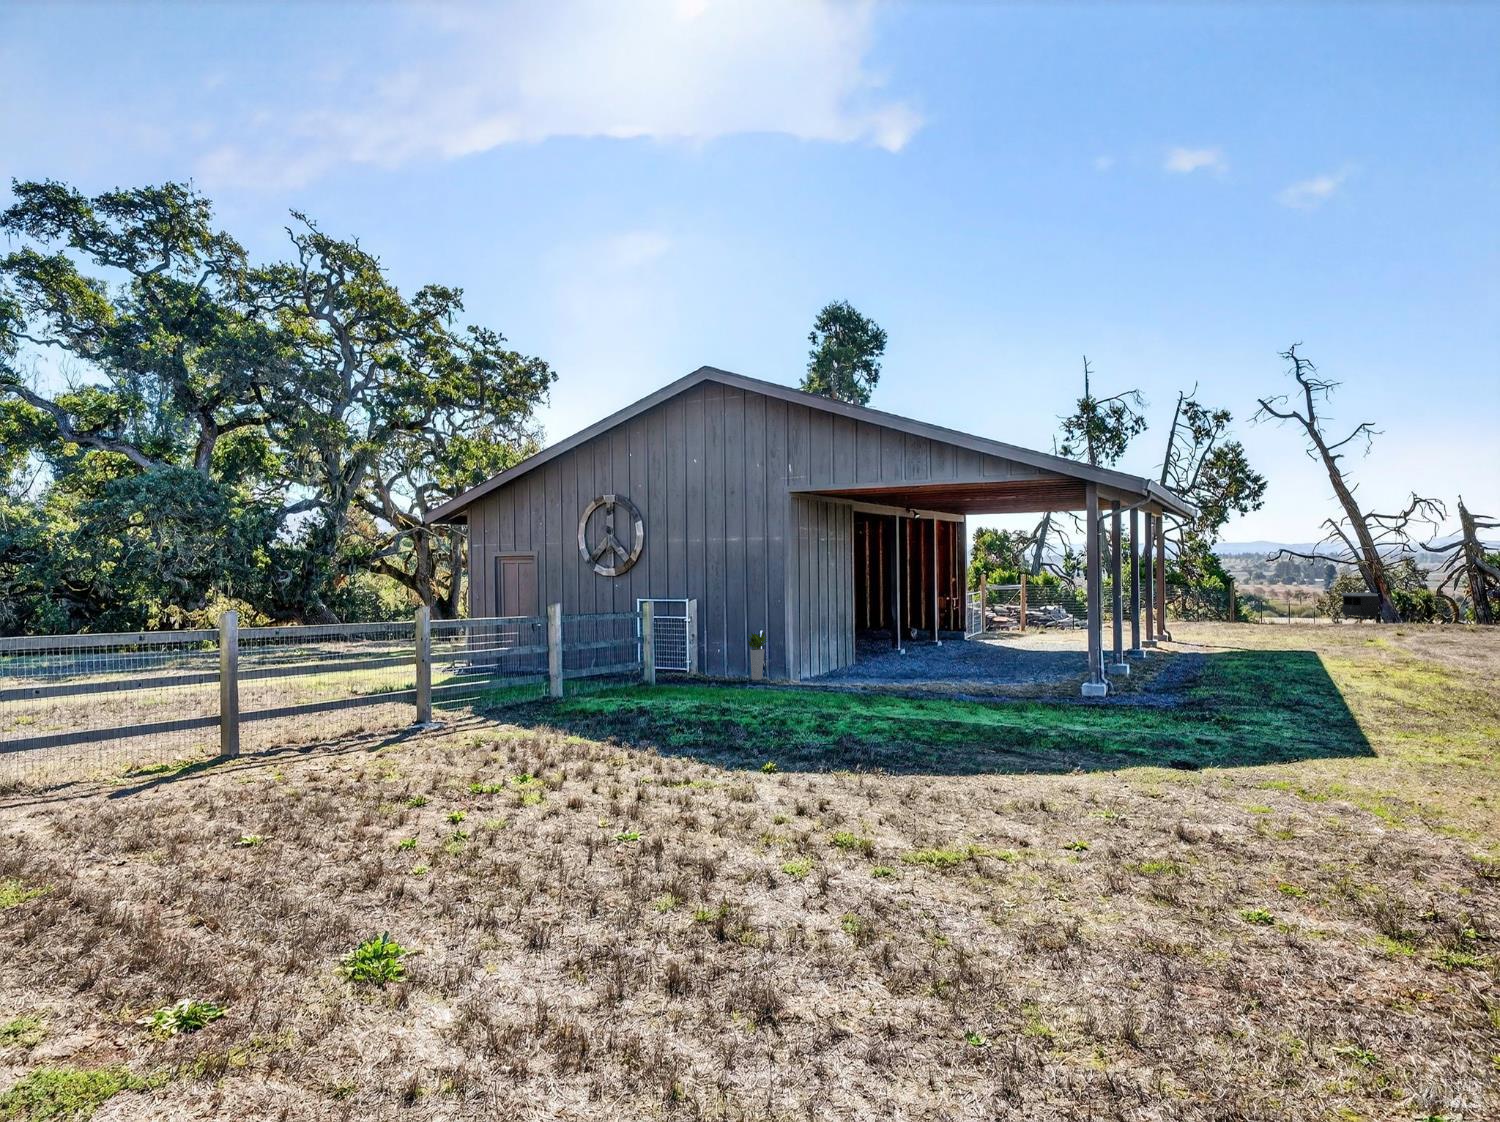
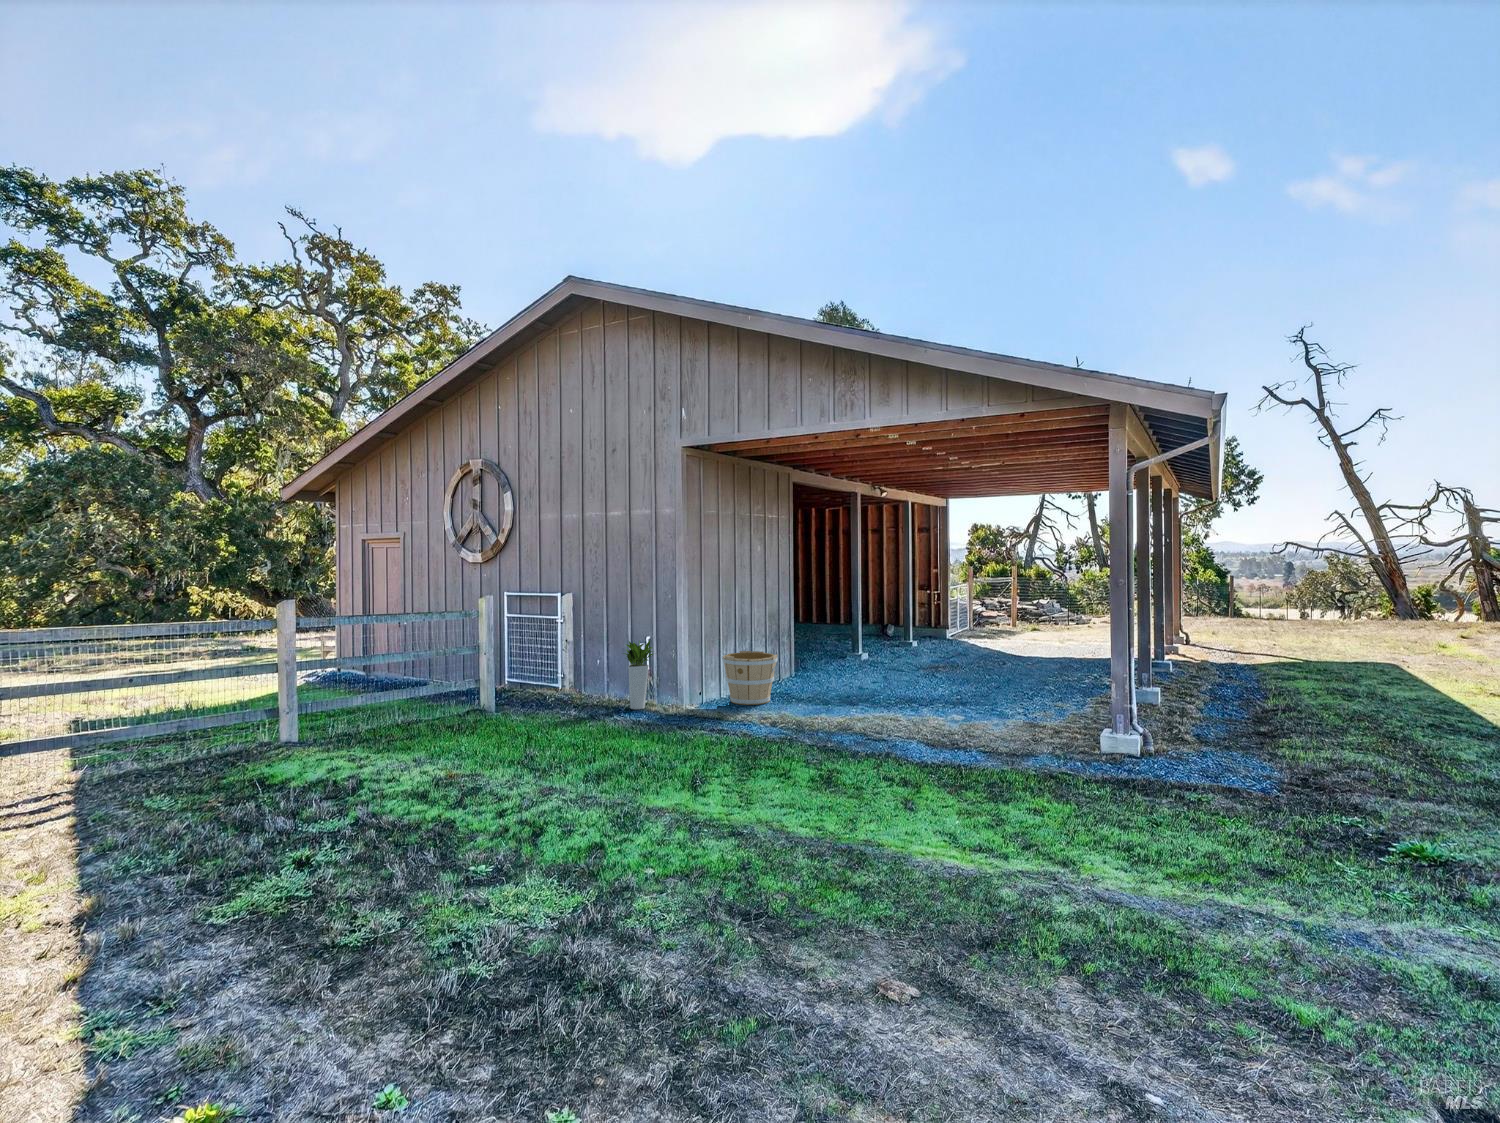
storage bench: present [1341,593,1379,619] -> none [1352,587,1400,614]
wooden bucket: none [812,641,852,677] -> present [722,651,778,705]

